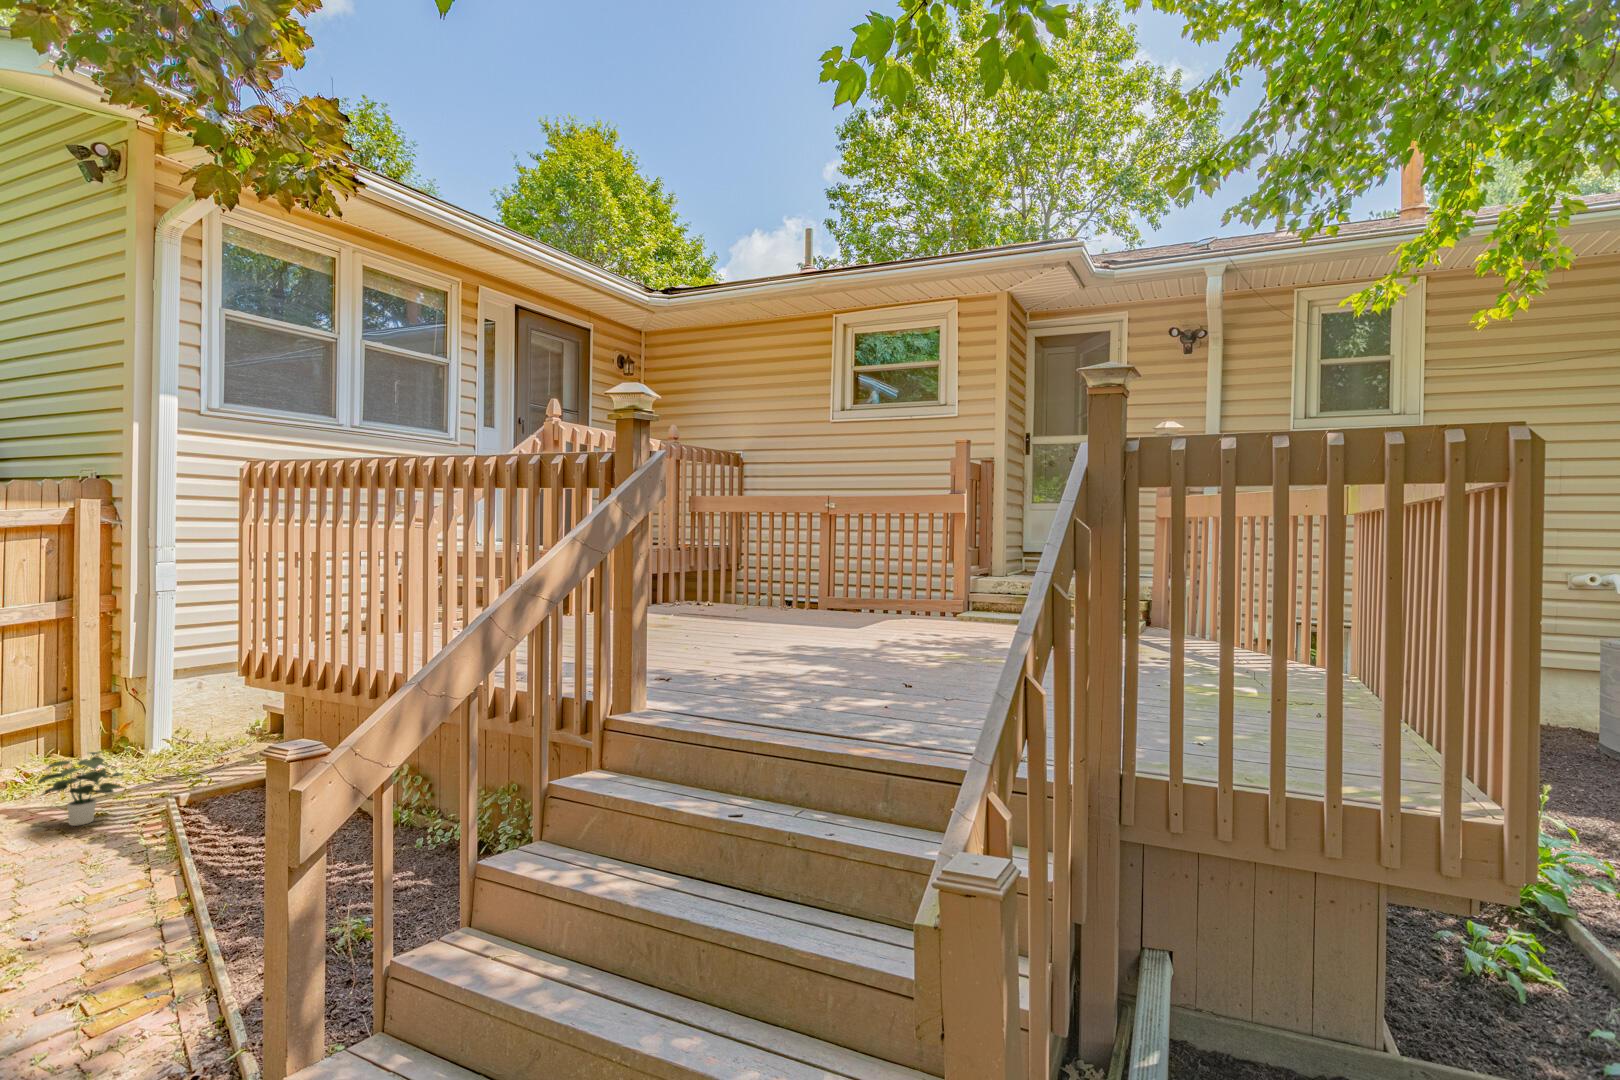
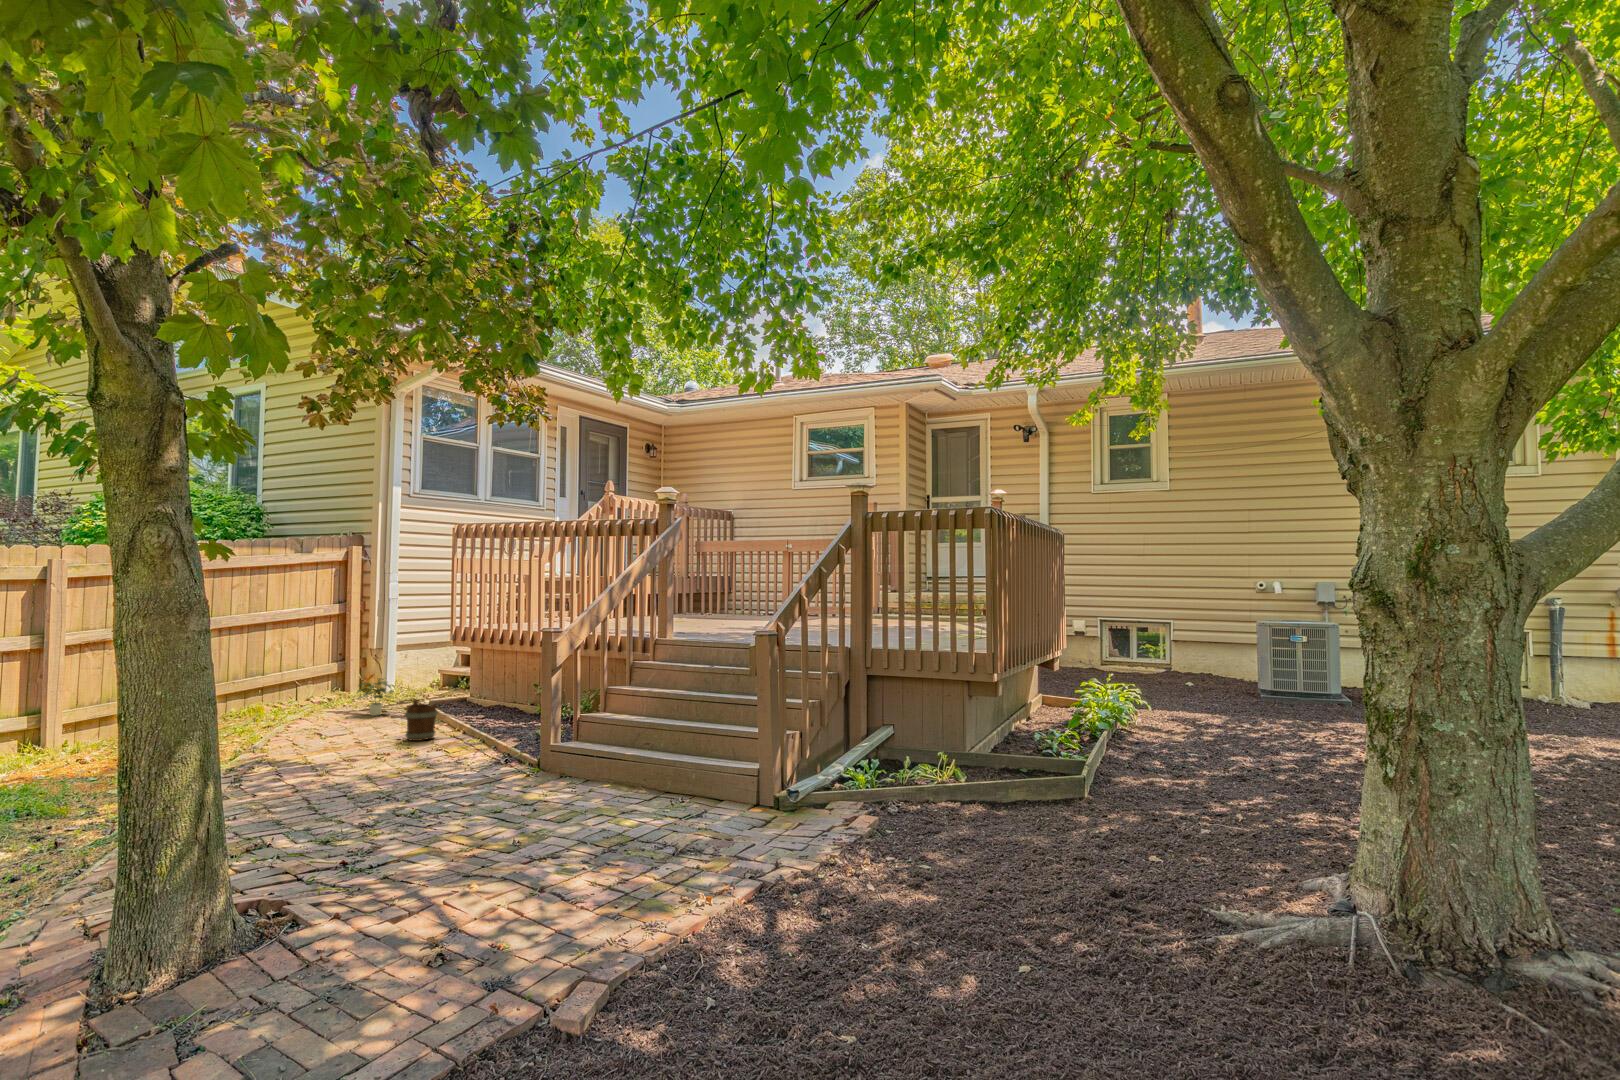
bucket: none [49,829,141,937] -> present [404,699,438,741]

